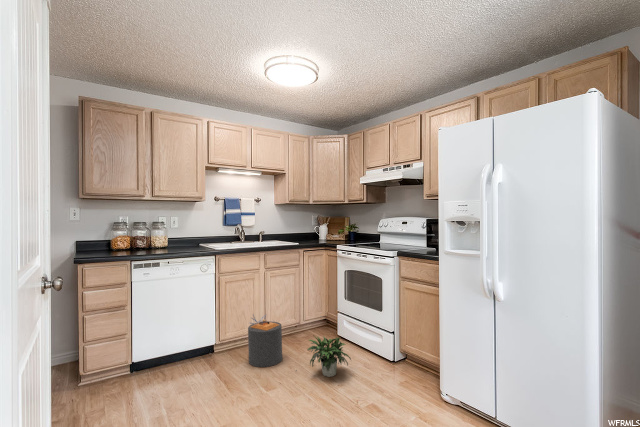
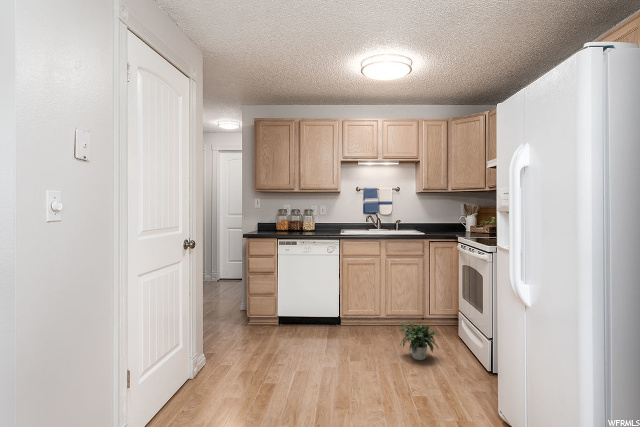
trash can: present [248,315,282,367] -> none [358,292,390,341]

